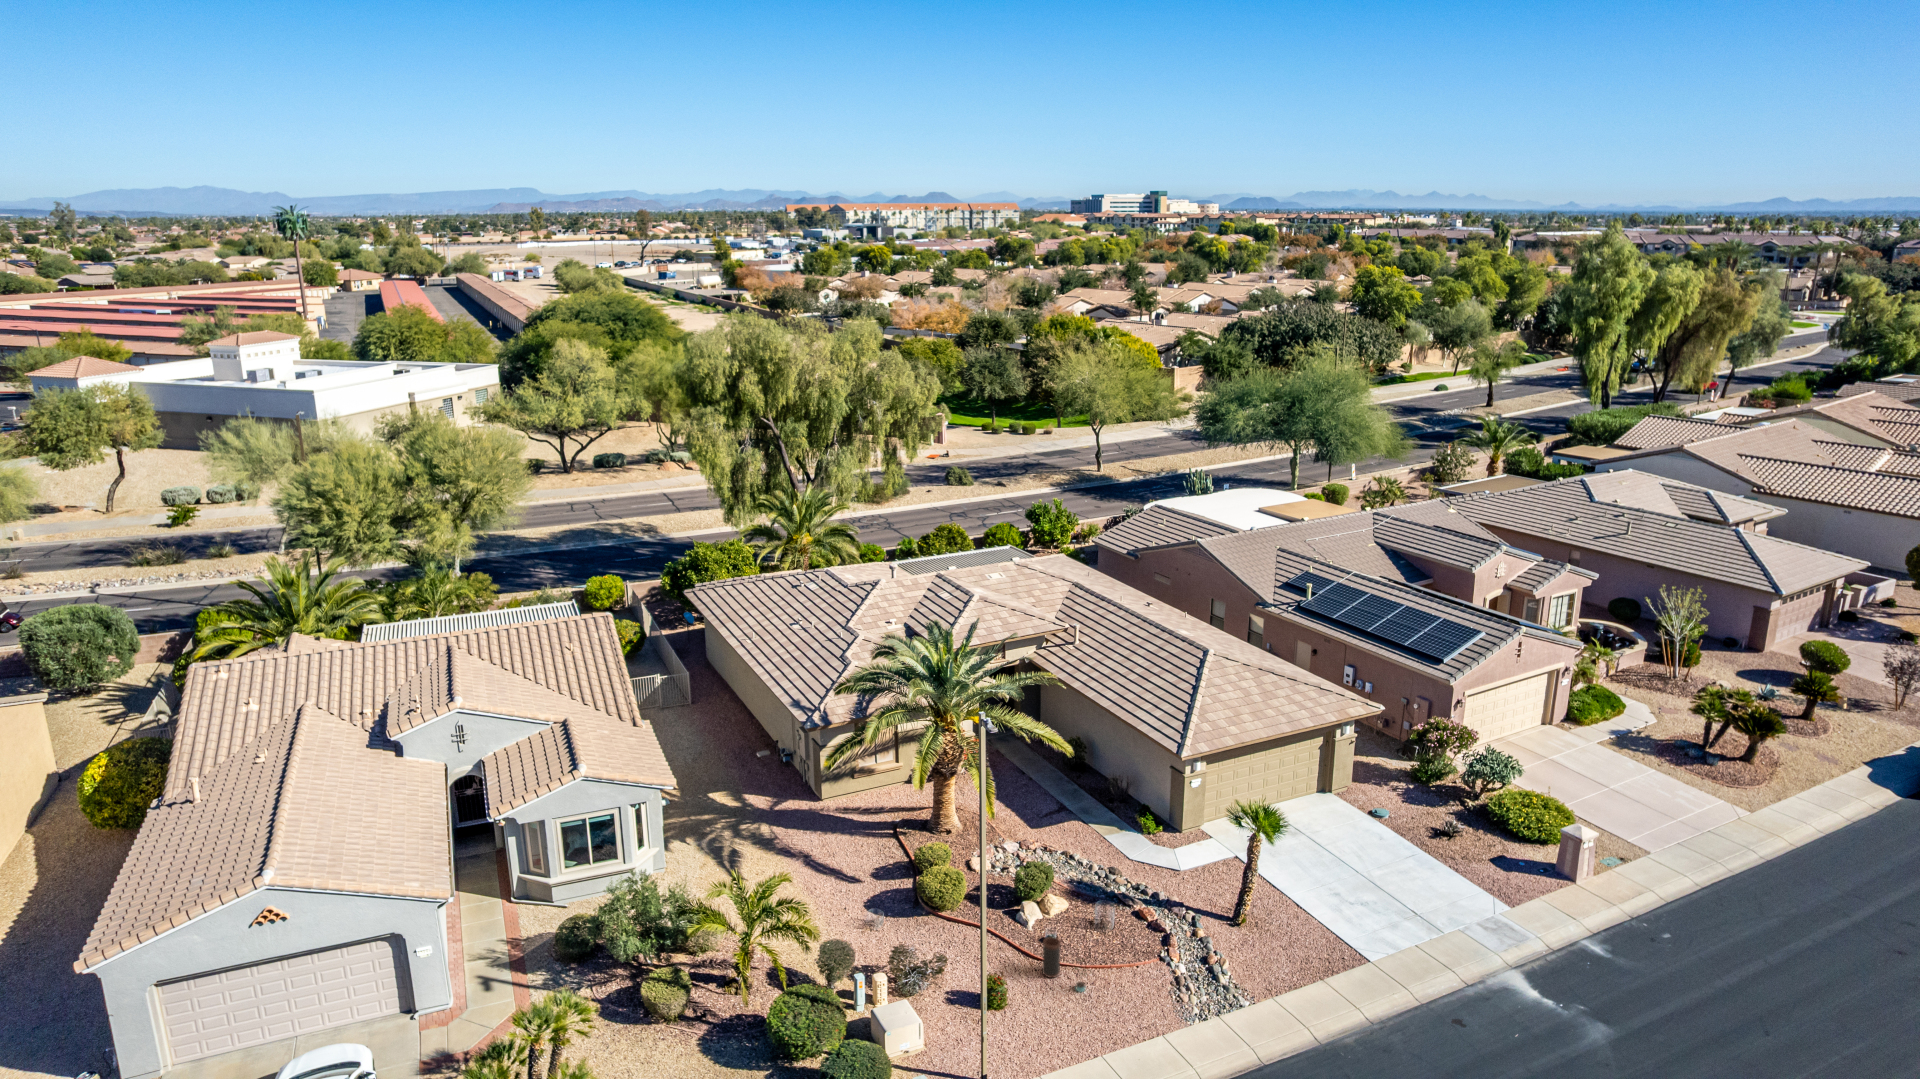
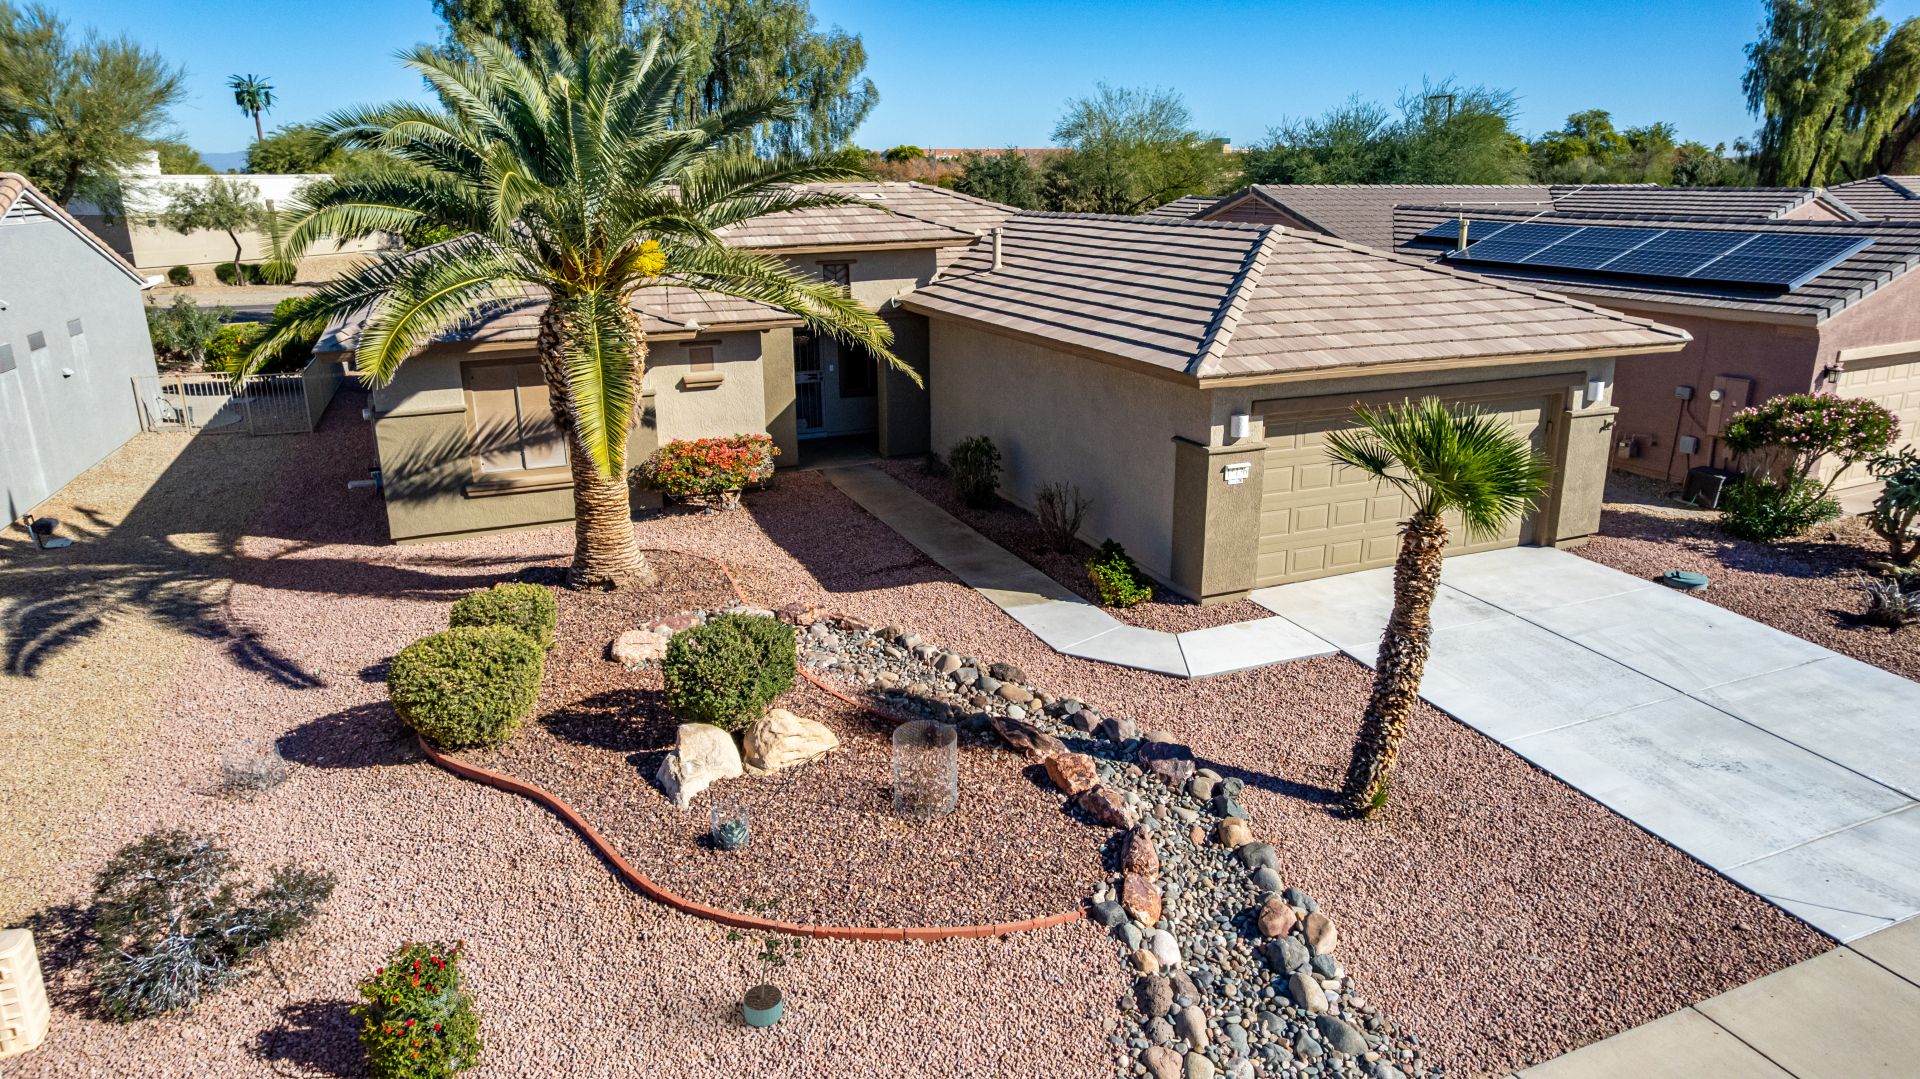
trash can: present [1042,937,1061,978] -> none [641,816,716,965]

